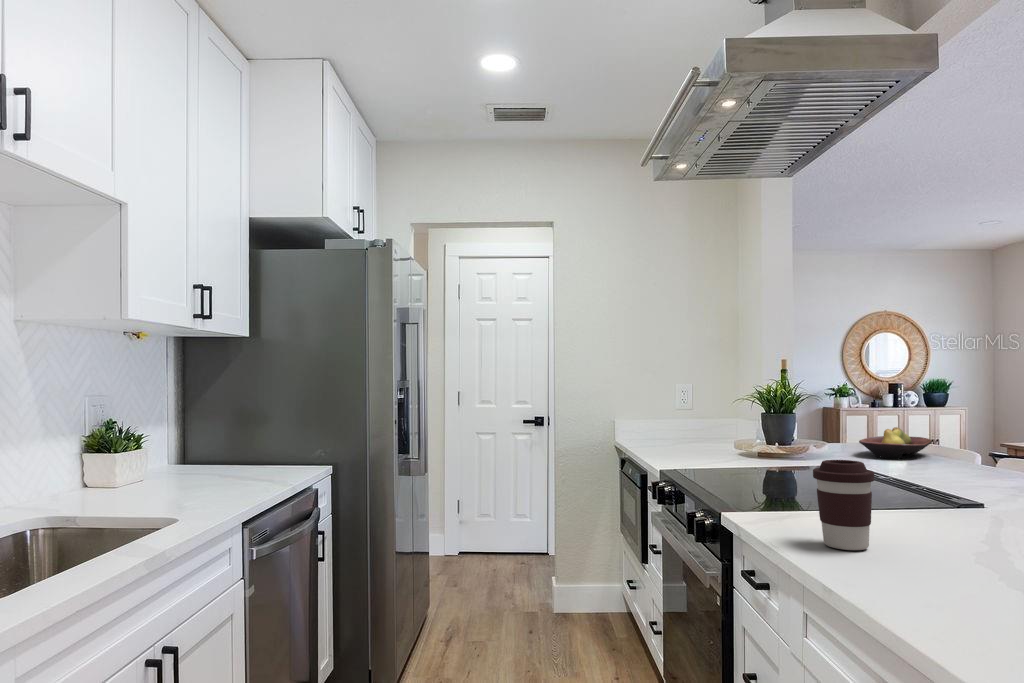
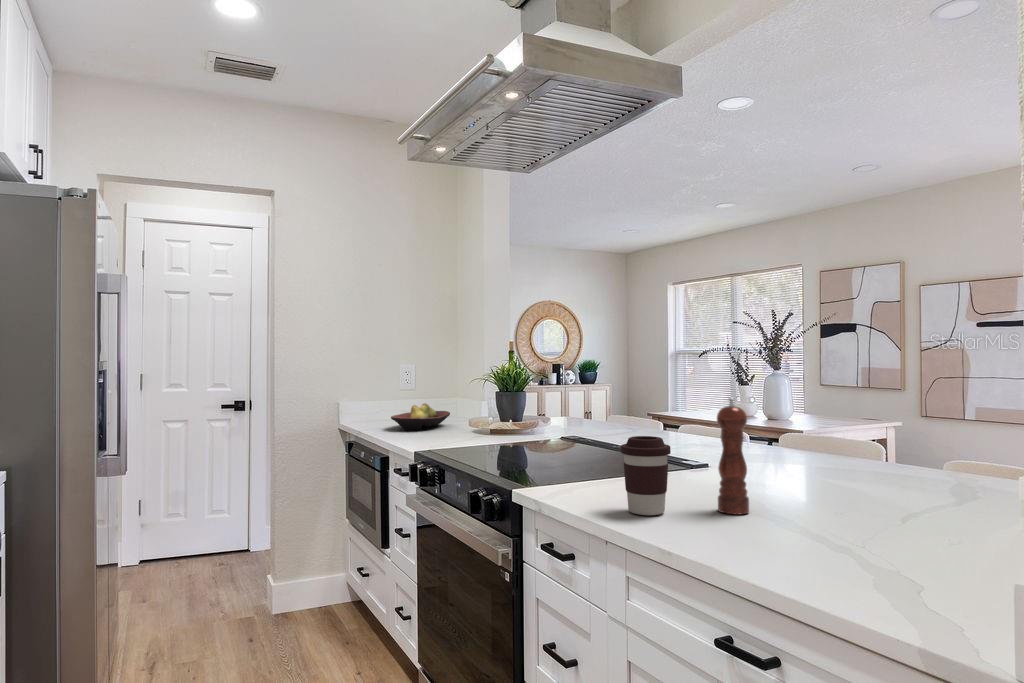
pepper mill: none [939,420,988,563] -> present [717,398,749,514]
fruit bowl: present [859,427,932,459] -> present [391,403,450,431]

